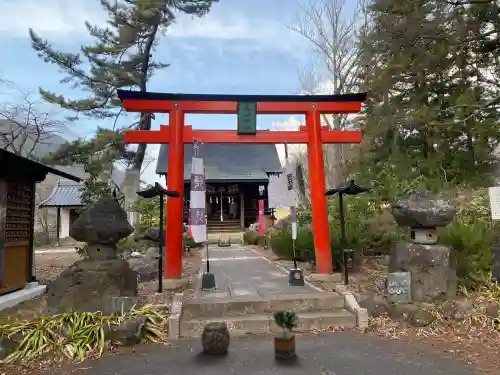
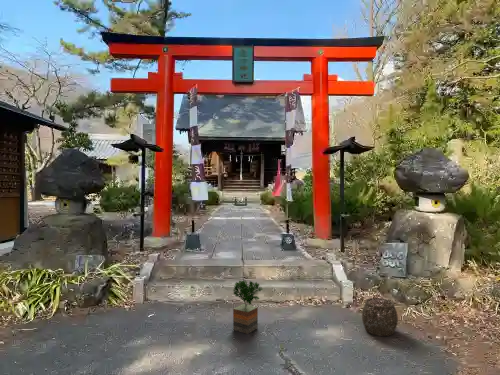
woven basket: present [201,322,230,354] -> present [362,298,398,336]

